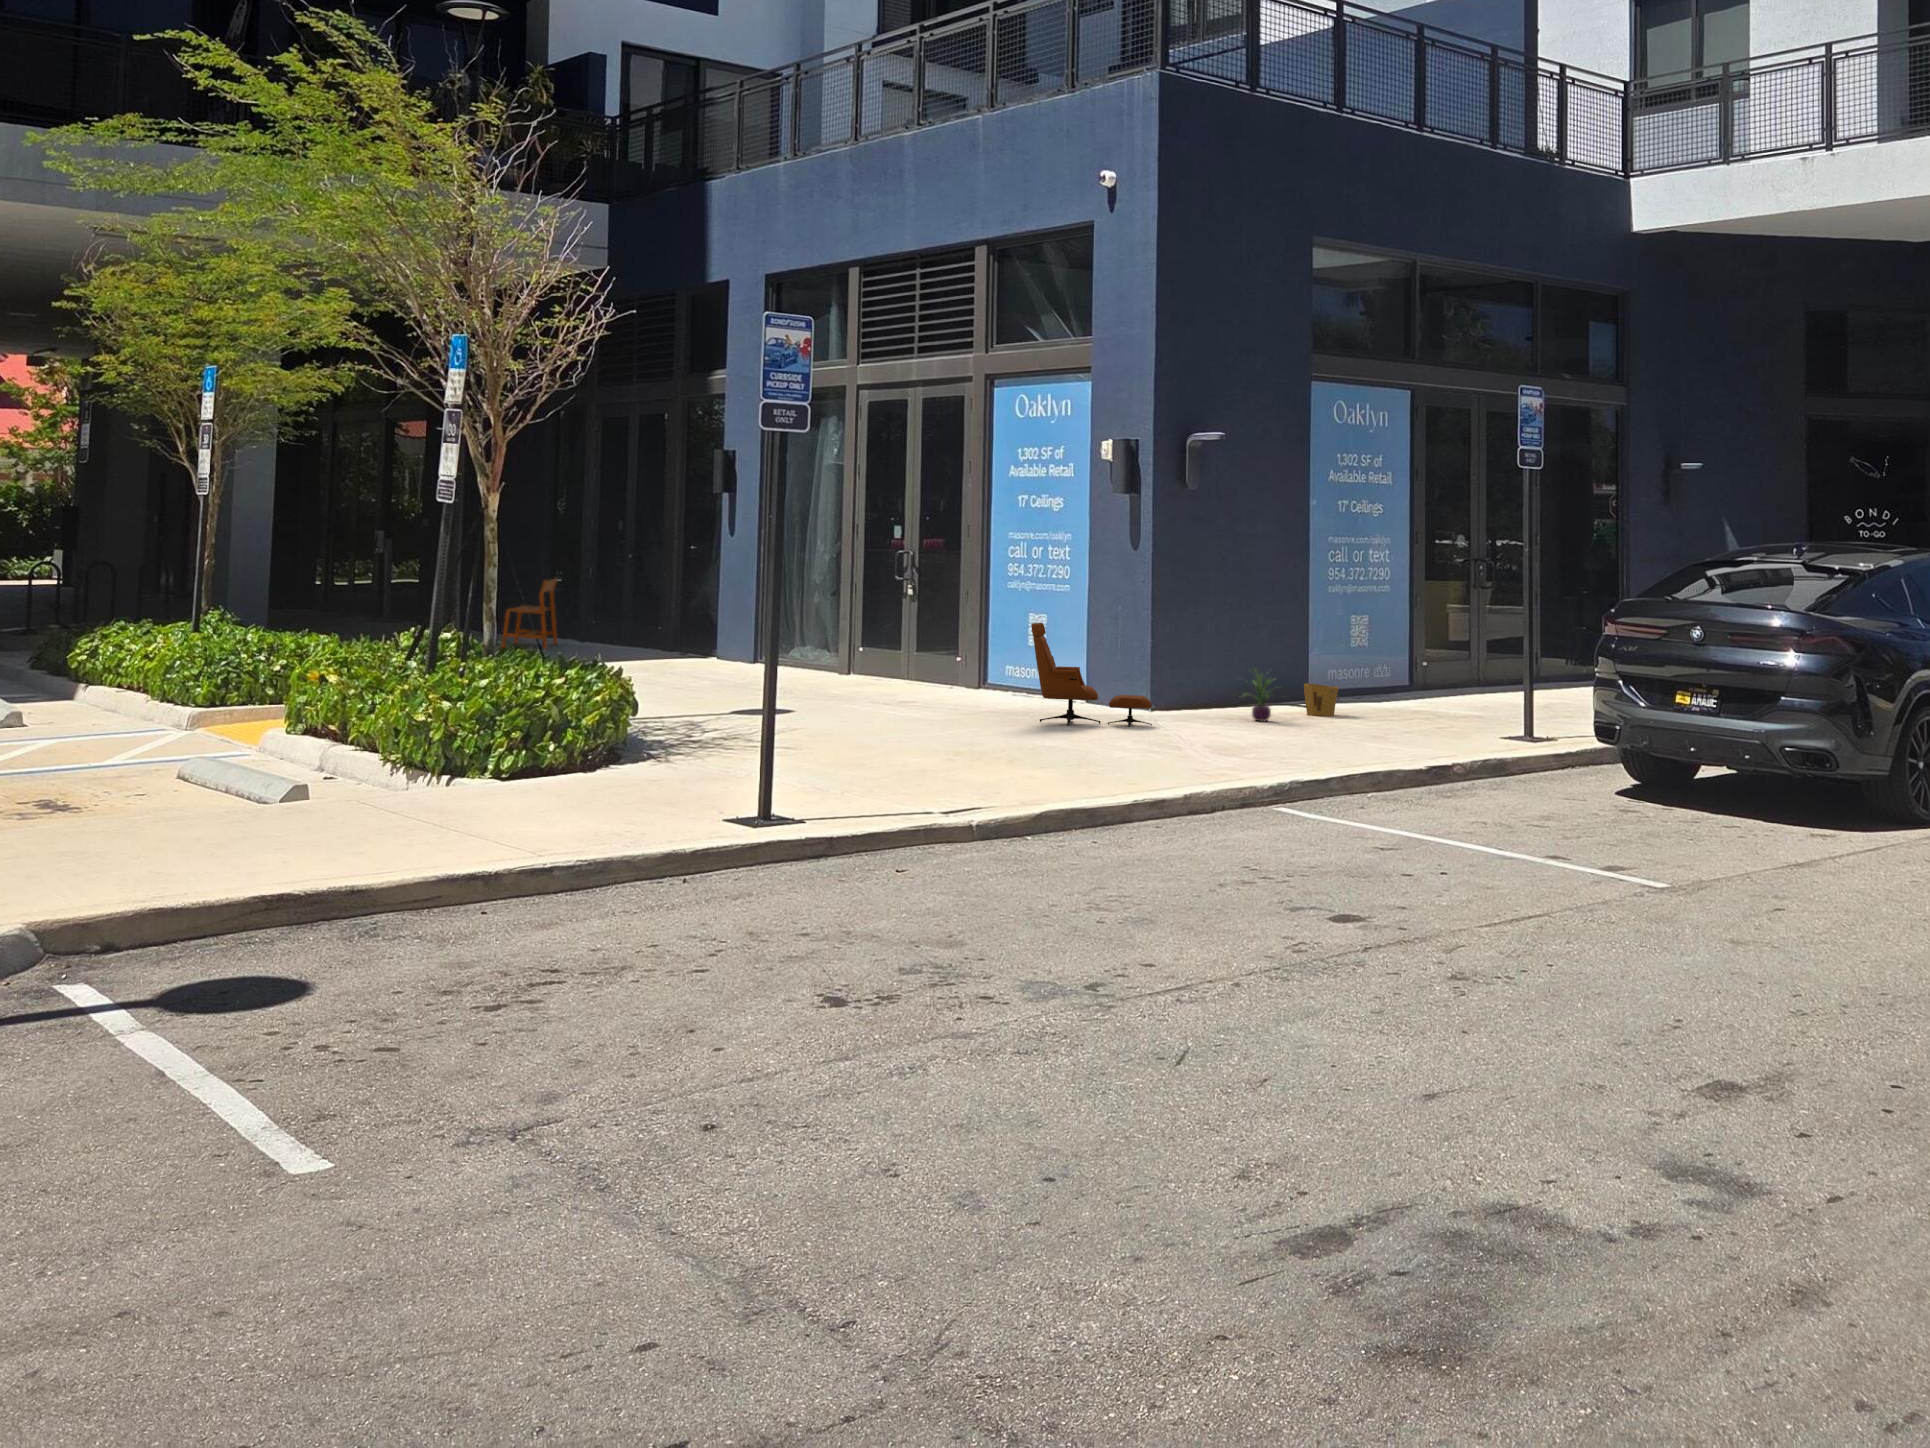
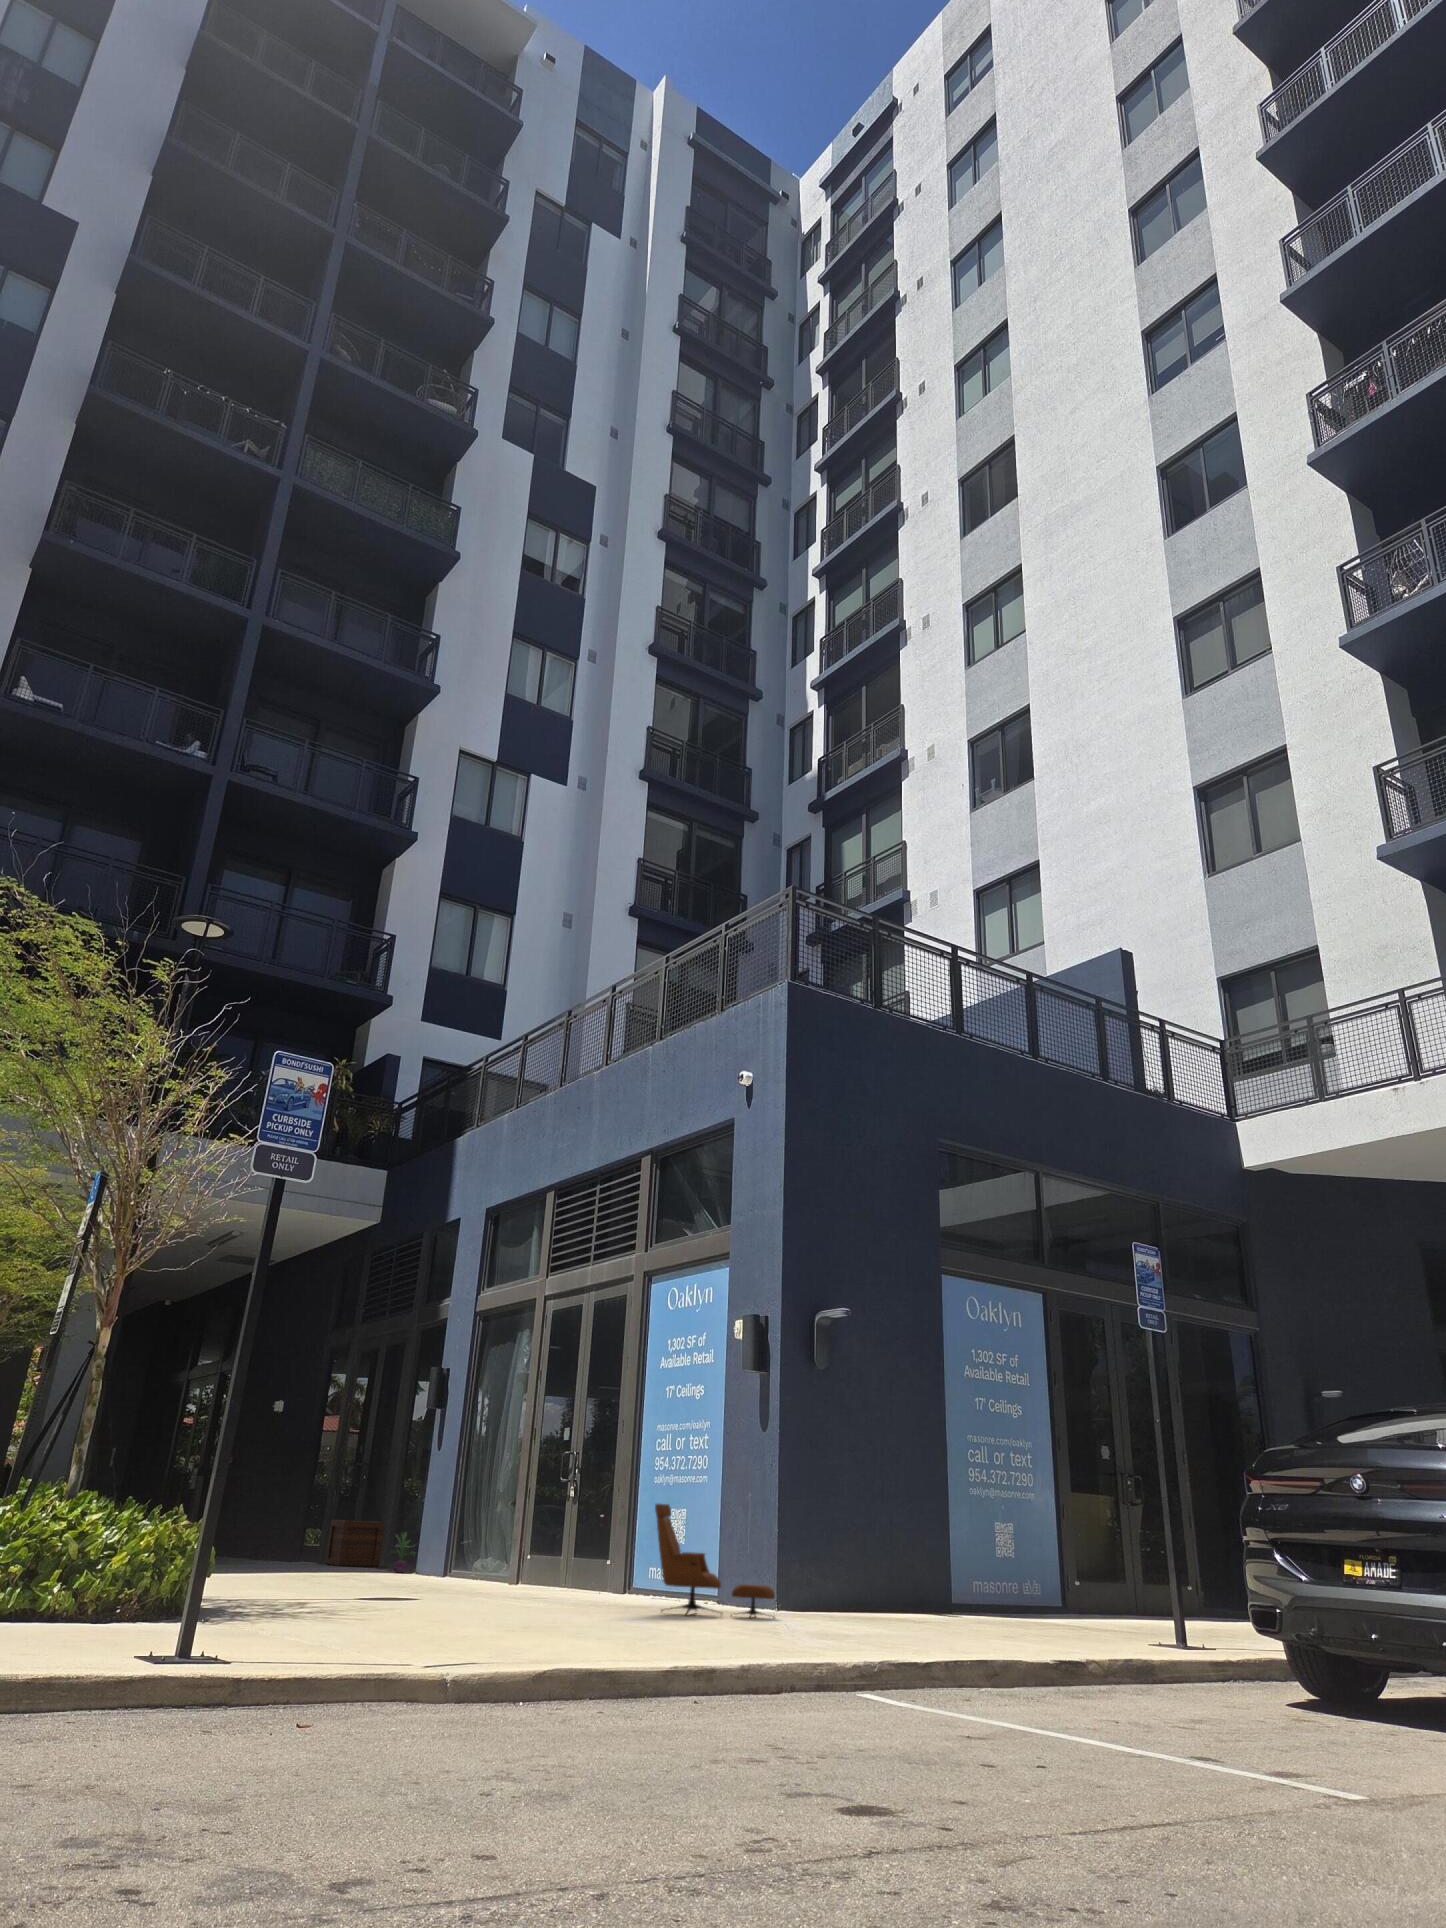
bench: present [502,578,557,649] -> none [263,1495,324,1560]
wooden crate: none [589,610,655,660] -> present [325,1520,385,1567]
decorative plant: present [1246,669,1272,721] -> present [393,1533,408,1573]
bucket: present [1304,683,1339,716] -> none [941,1582,978,1618]

